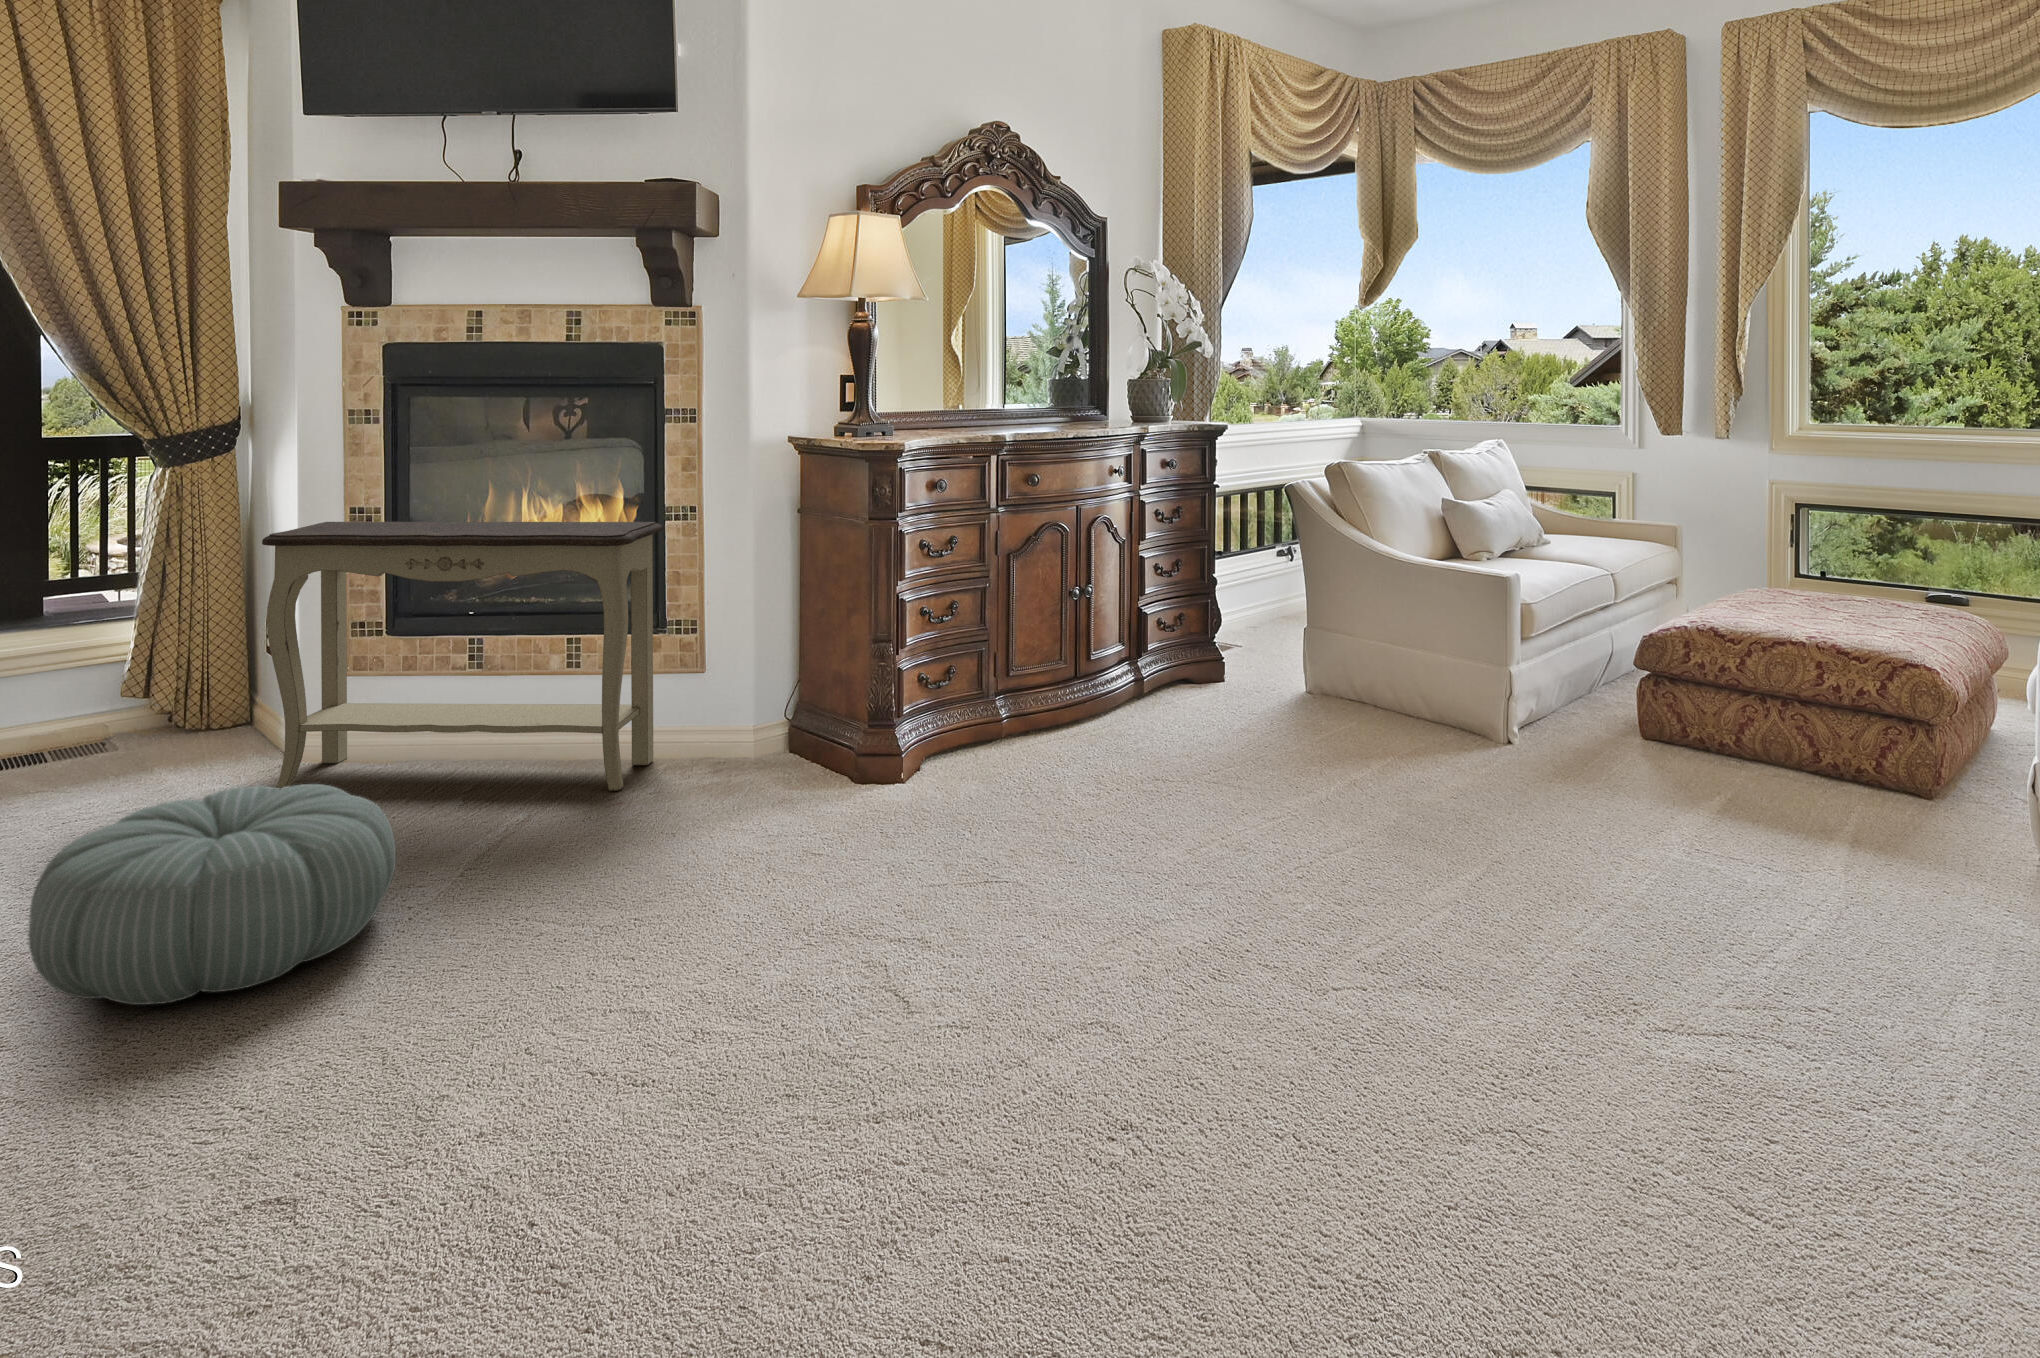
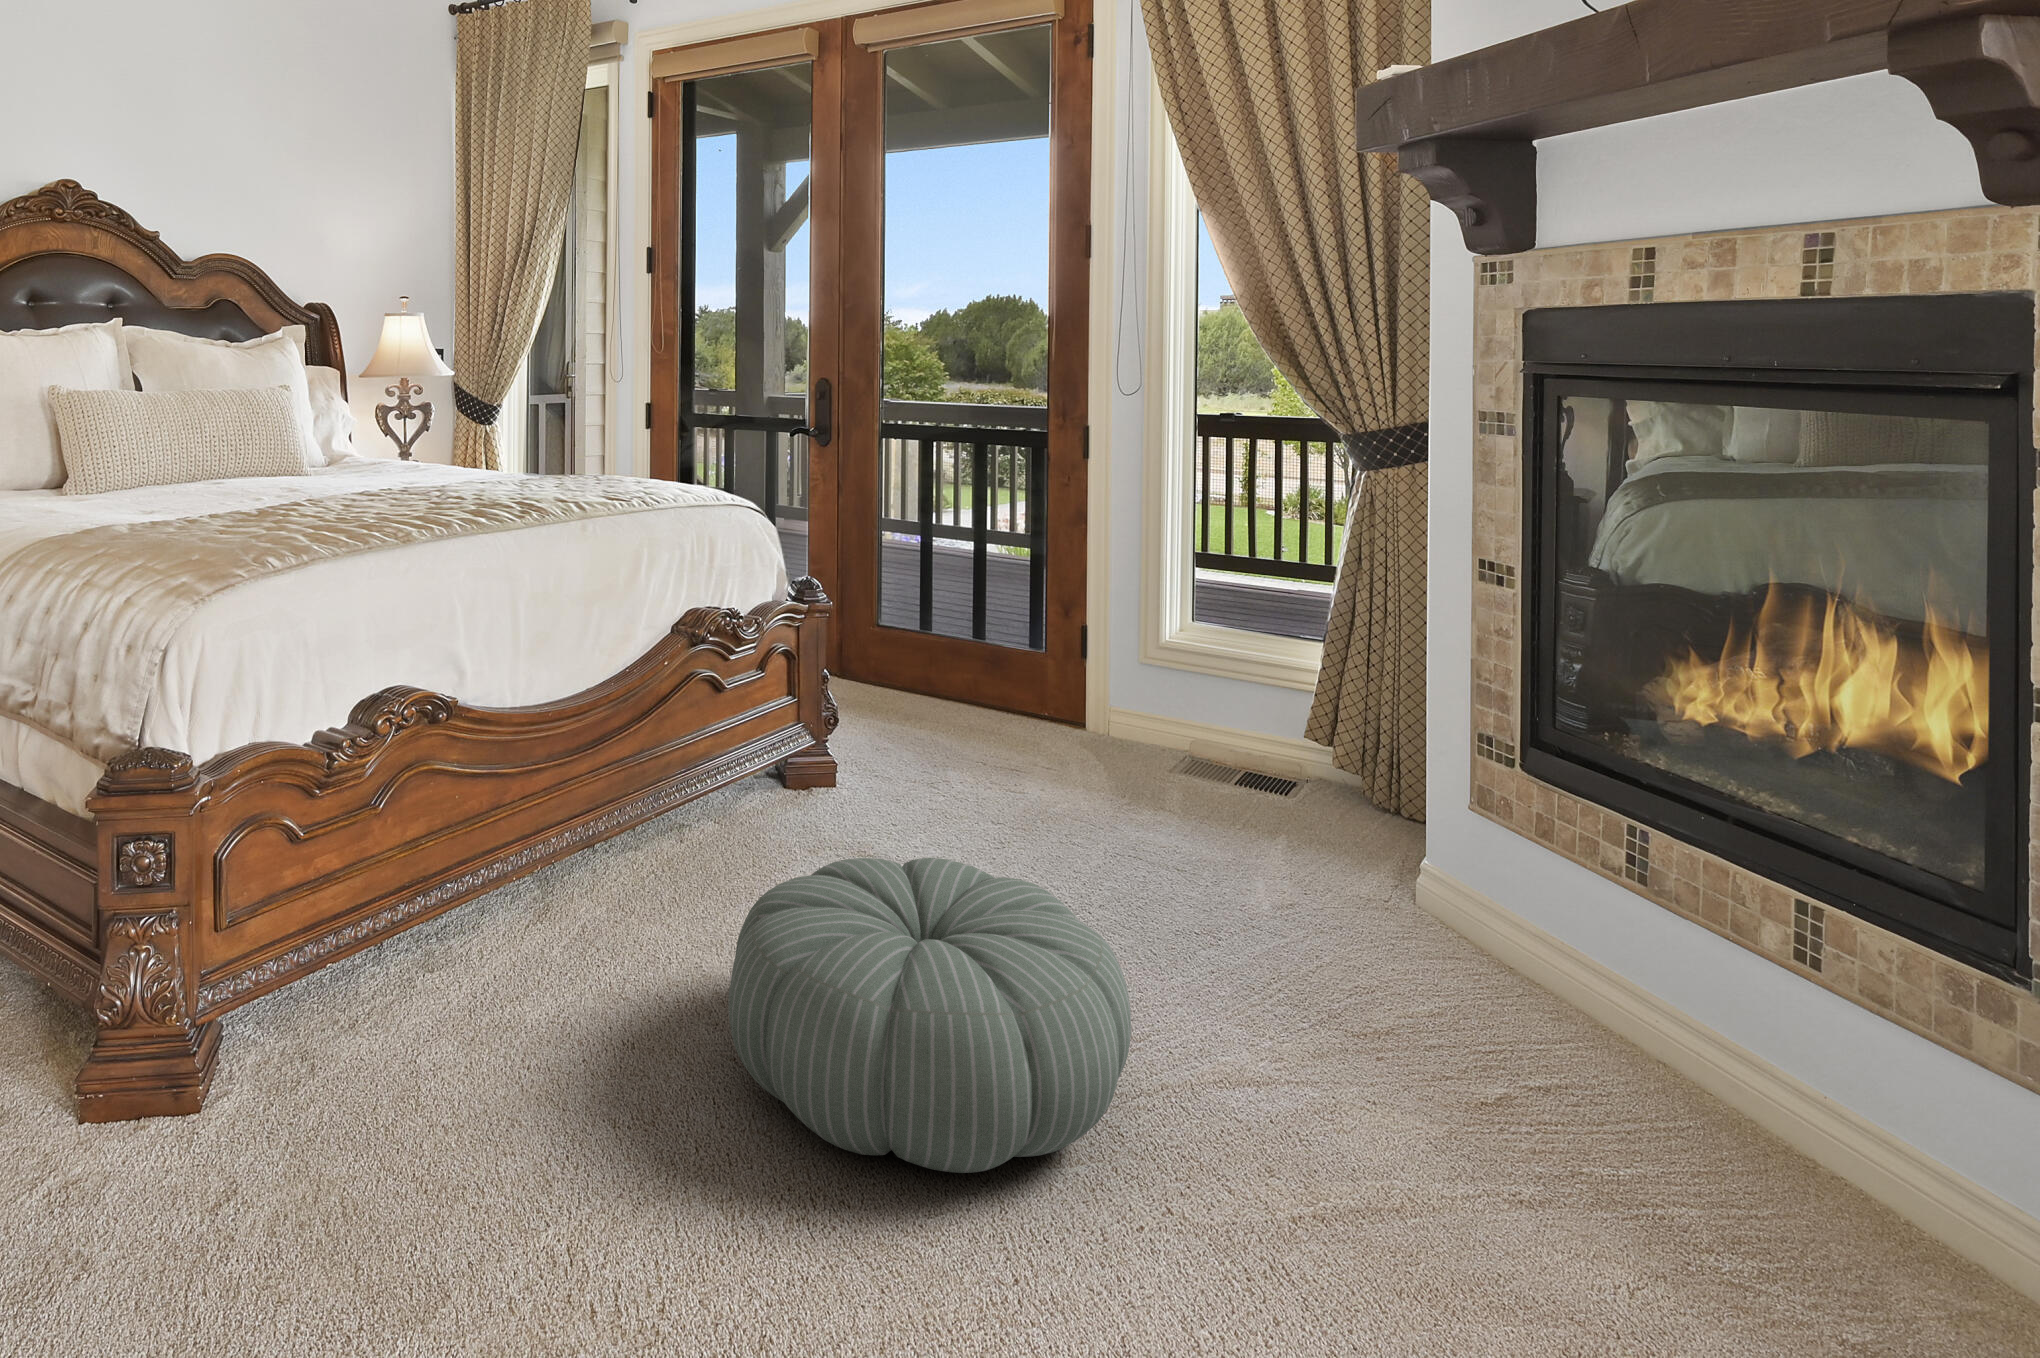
console table: present [262,522,663,791] -> none [1310,572,1983,1271]

